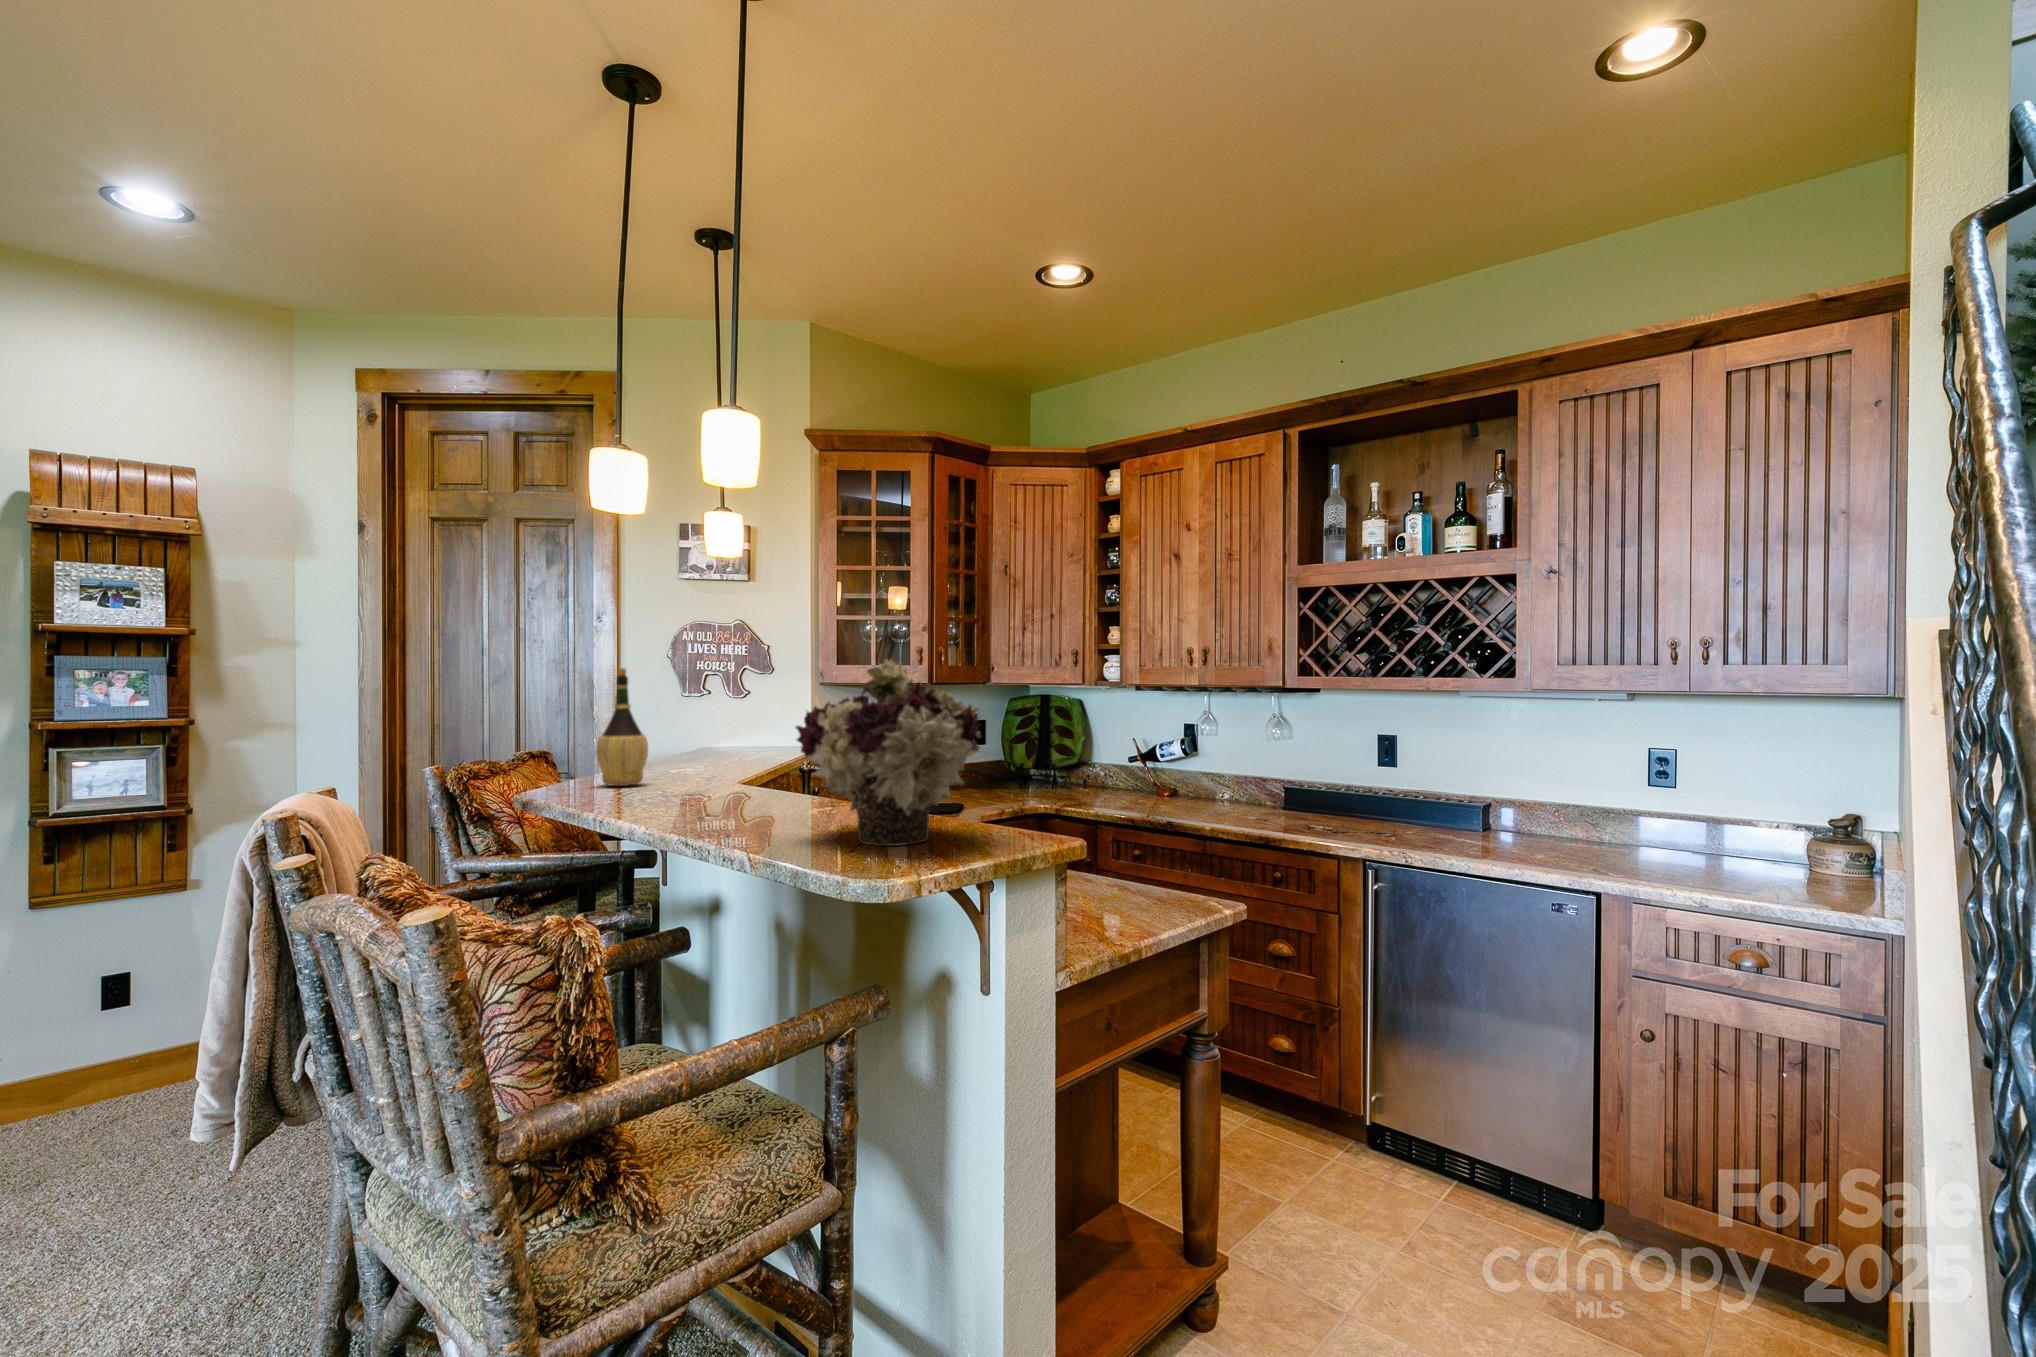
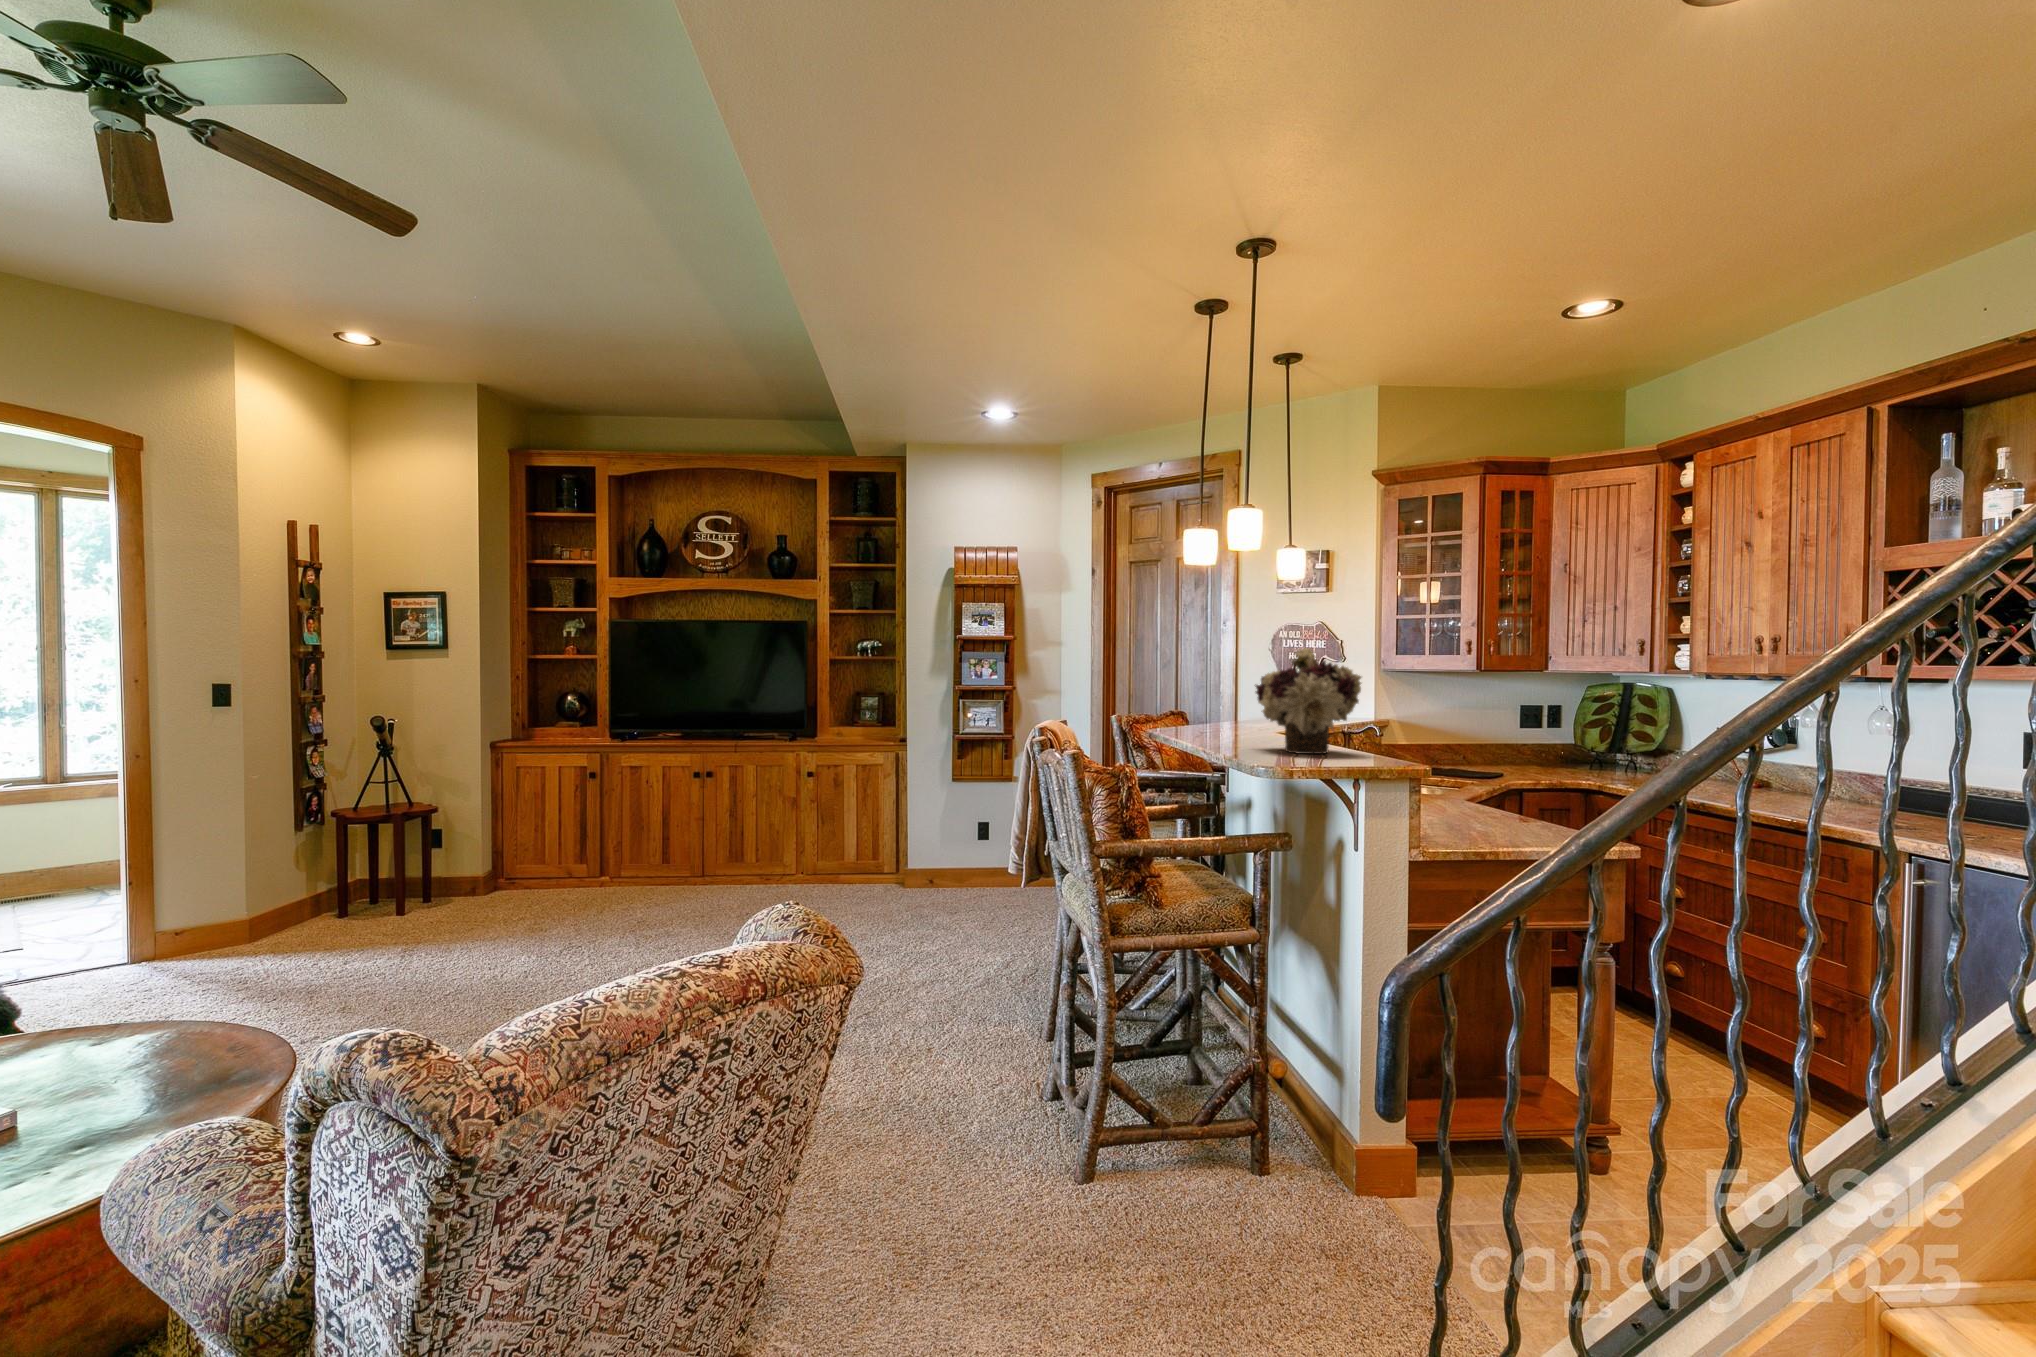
wine bottle: present [596,668,648,786] -> none [1191,656,1221,728]

